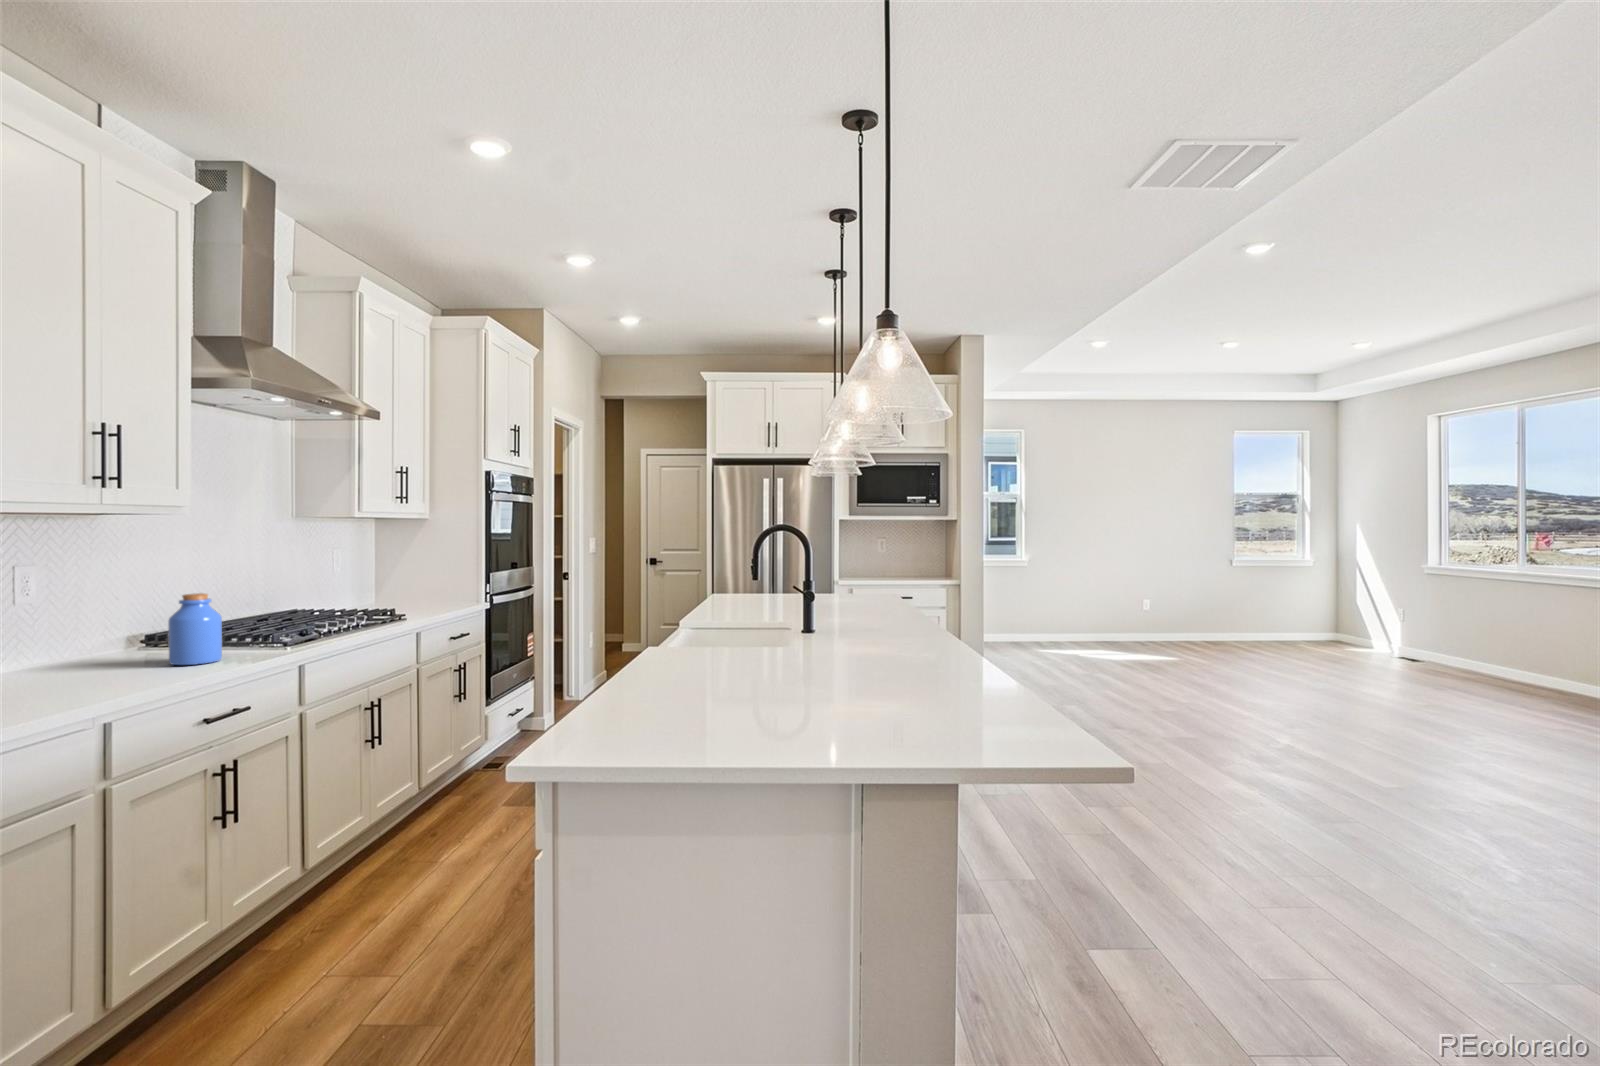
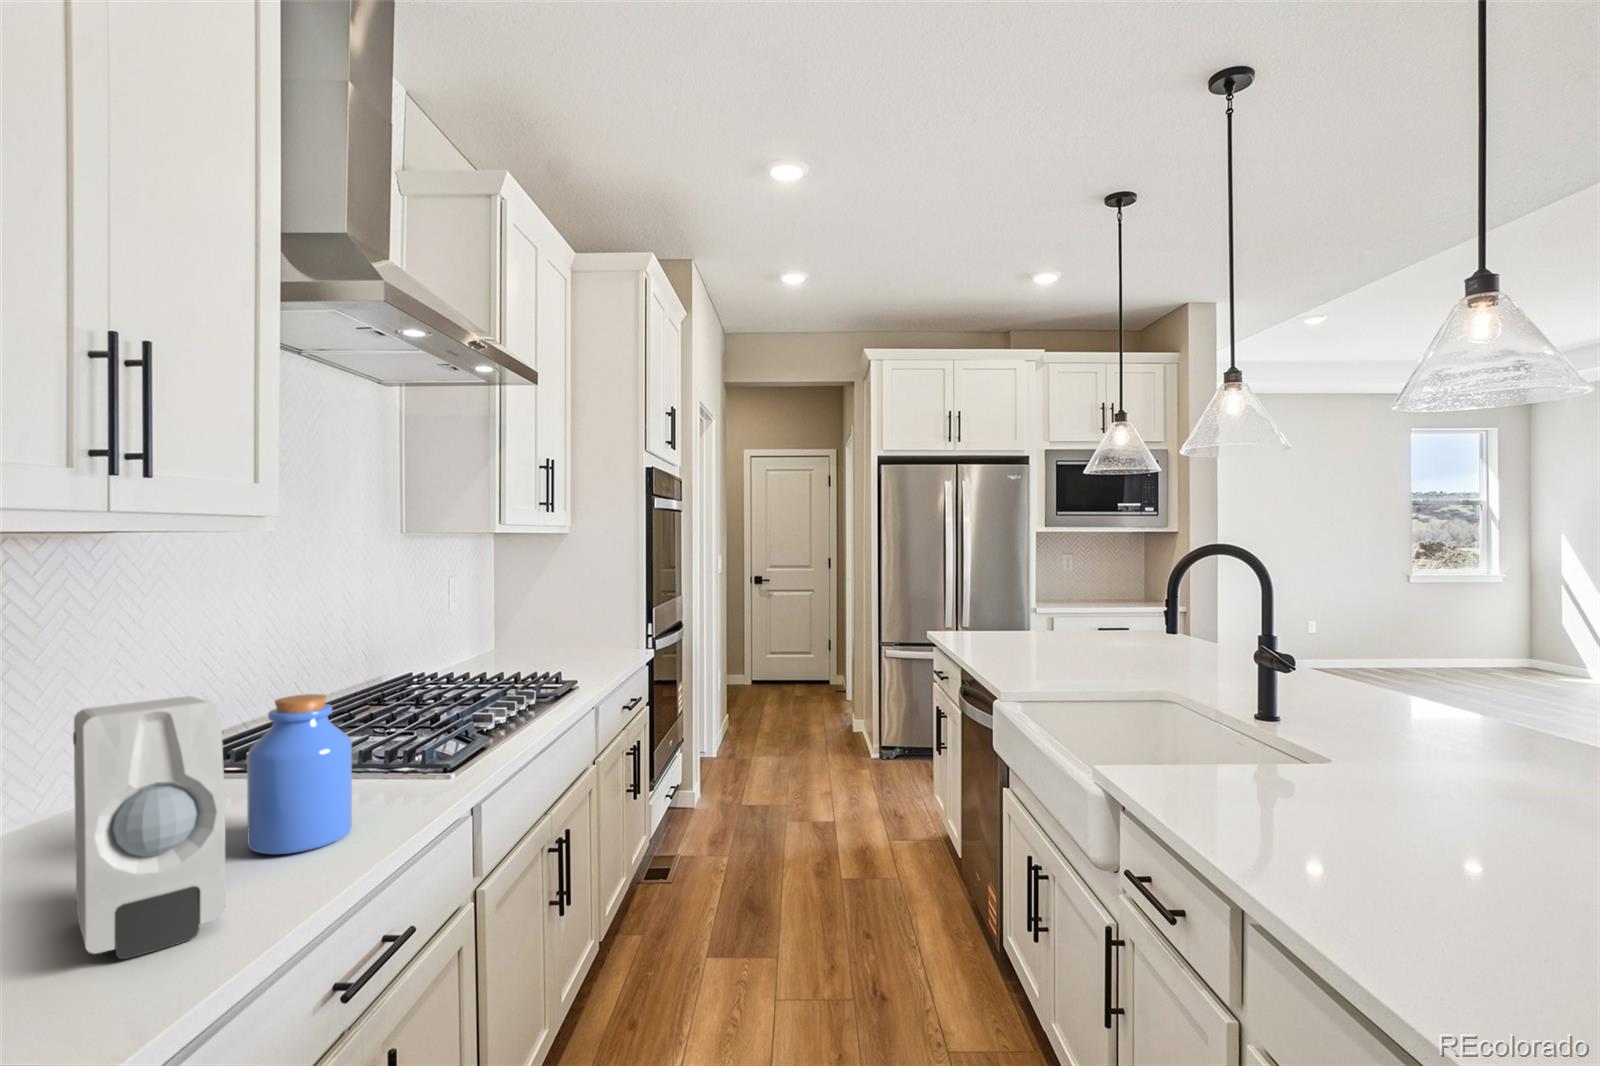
soap dispenser: none [88,586,154,685] -> present [73,696,225,959]

